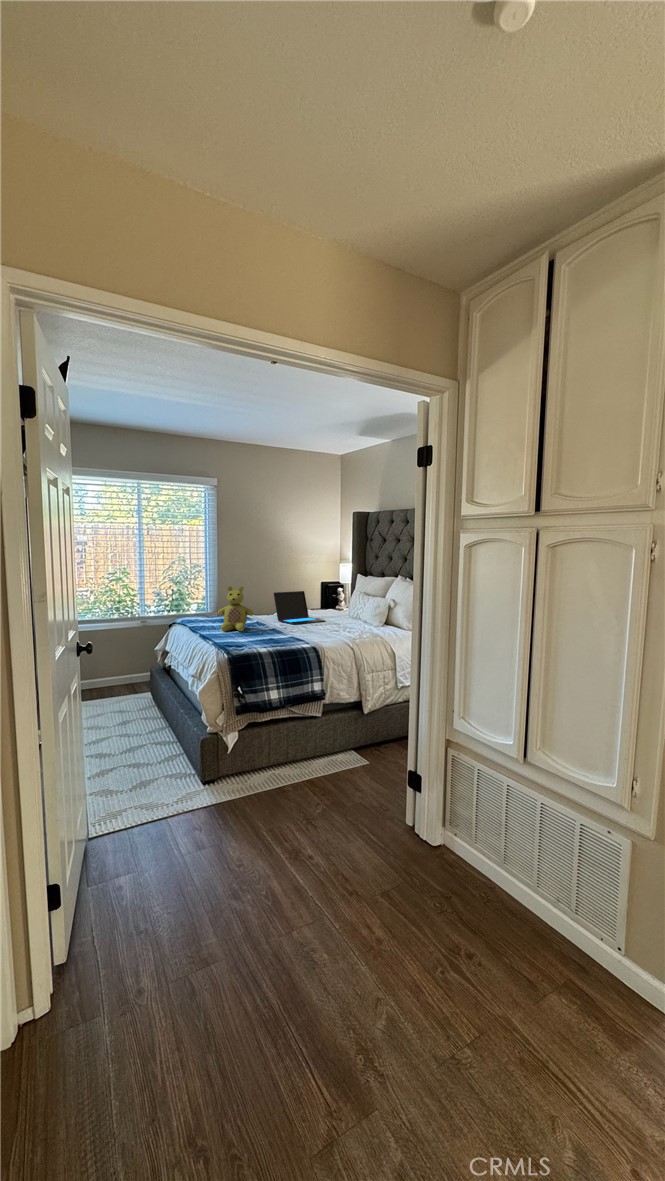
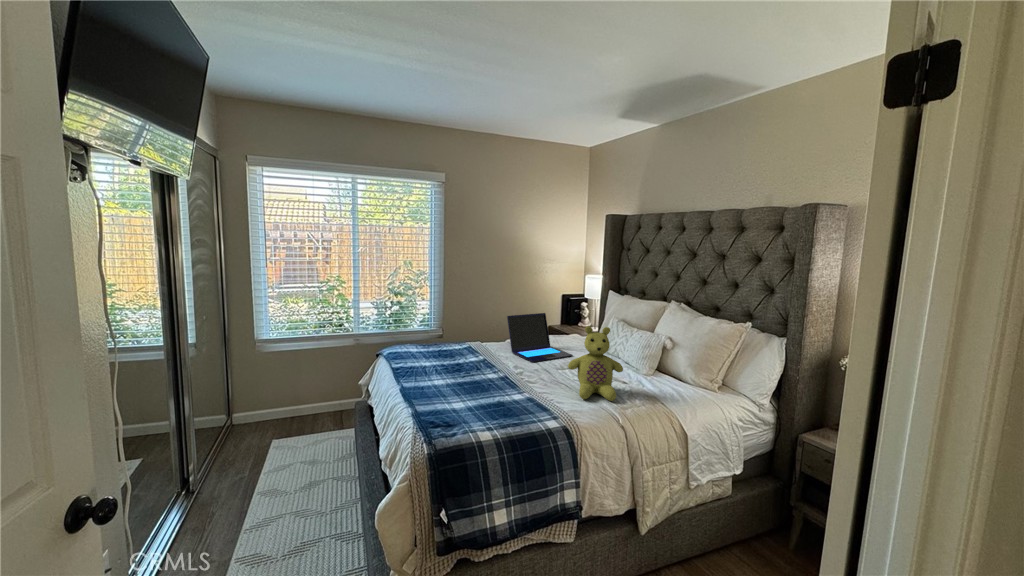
stuffed bear: present [218,586,254,631] -> present [568,326,623,401]

